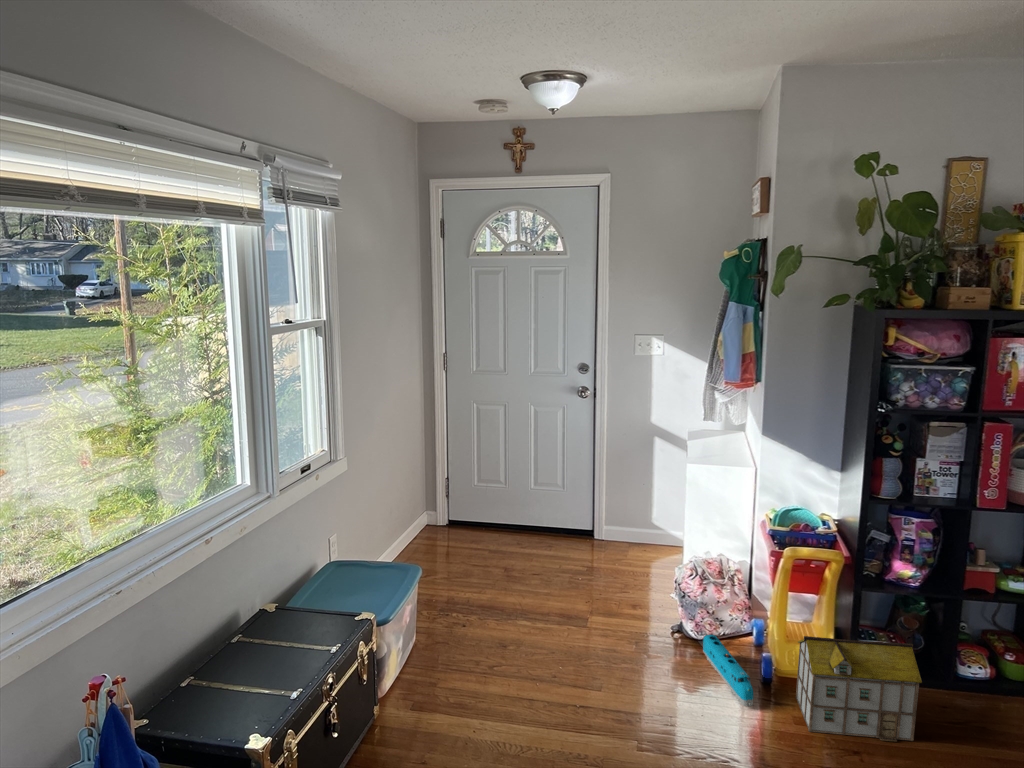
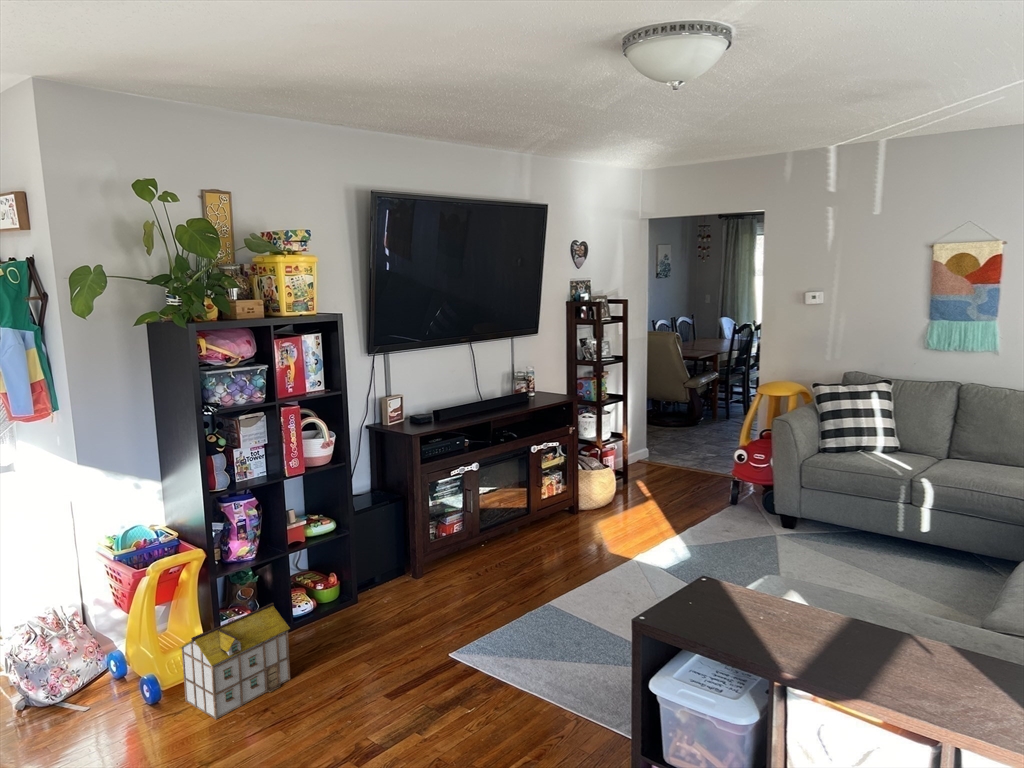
toy train: present [703,635,754,706] -> none [70,688,156,735]

